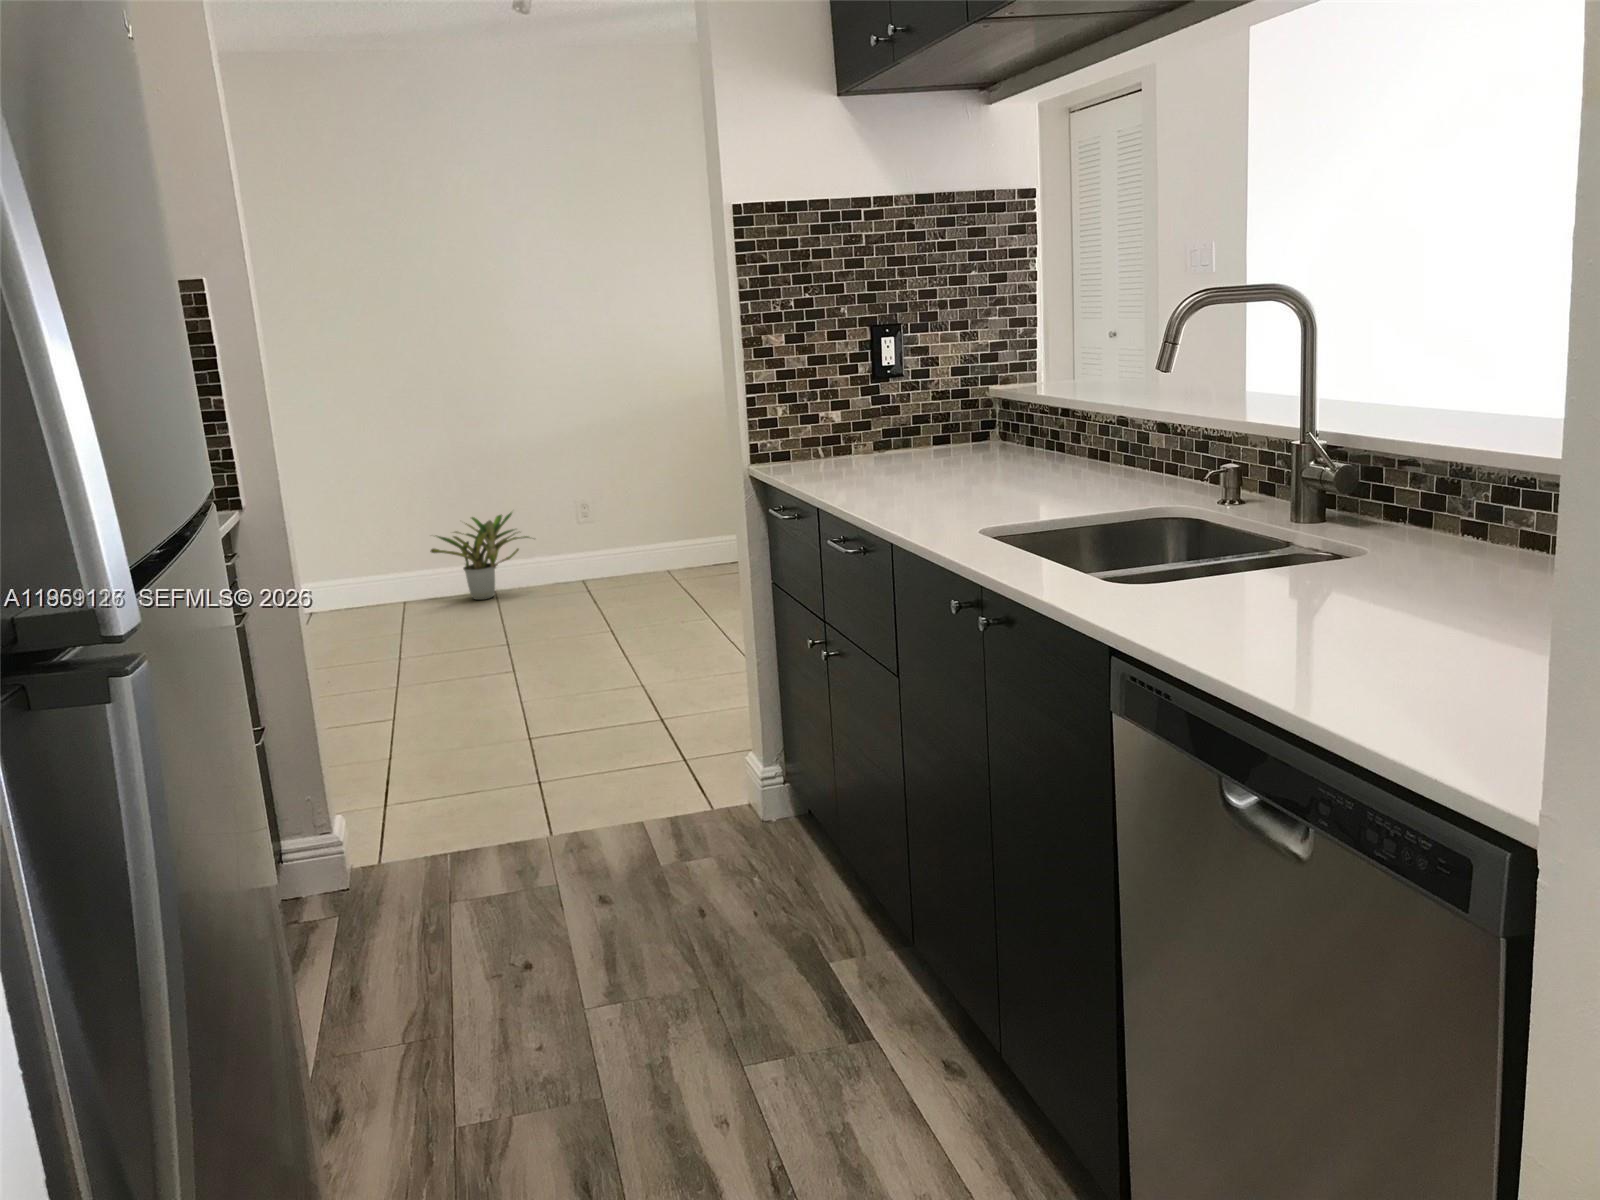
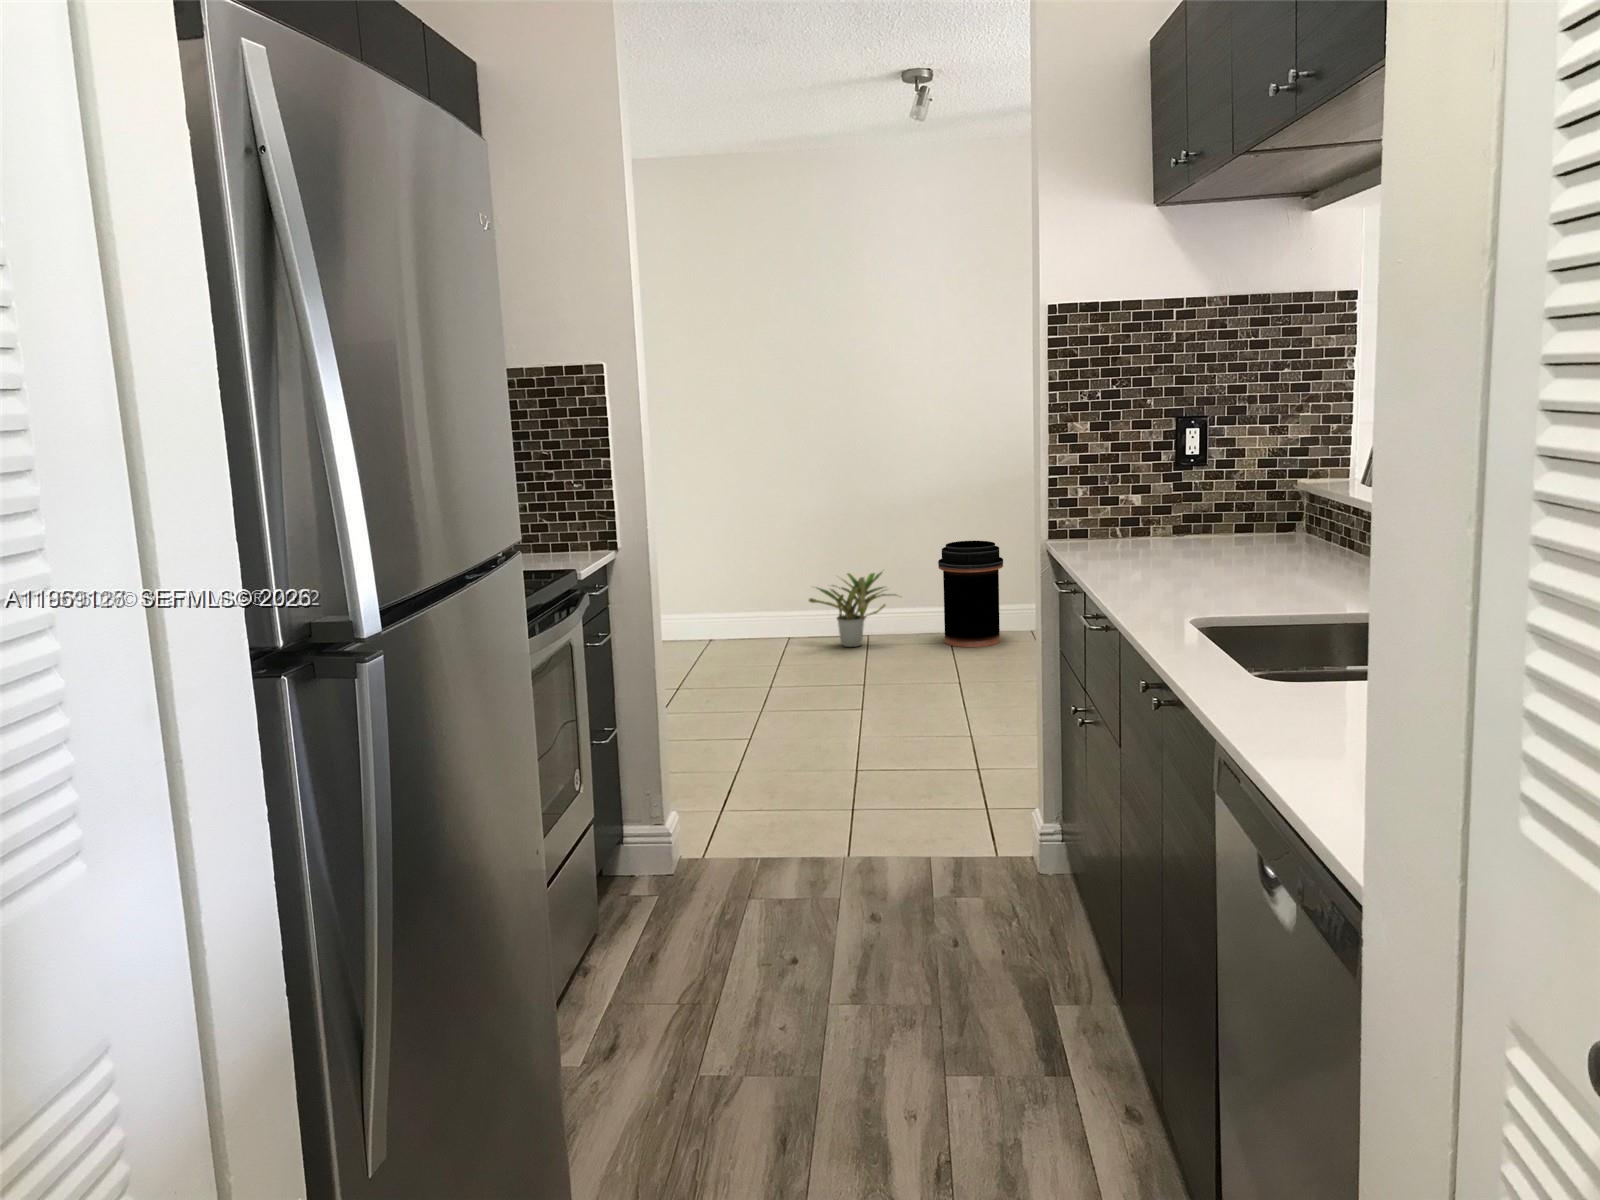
trash can: none [573,471,646,588] -> present [938,541,1003,647]

